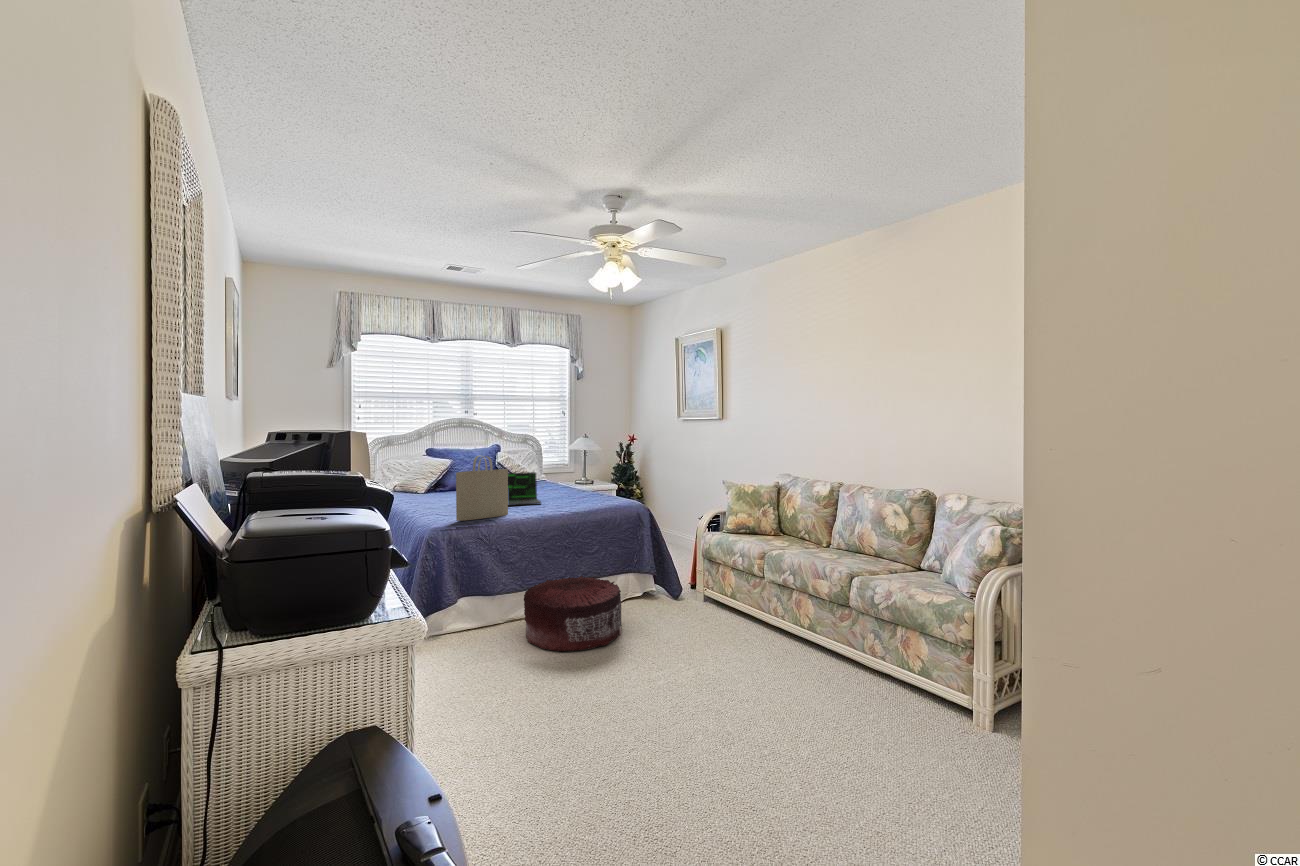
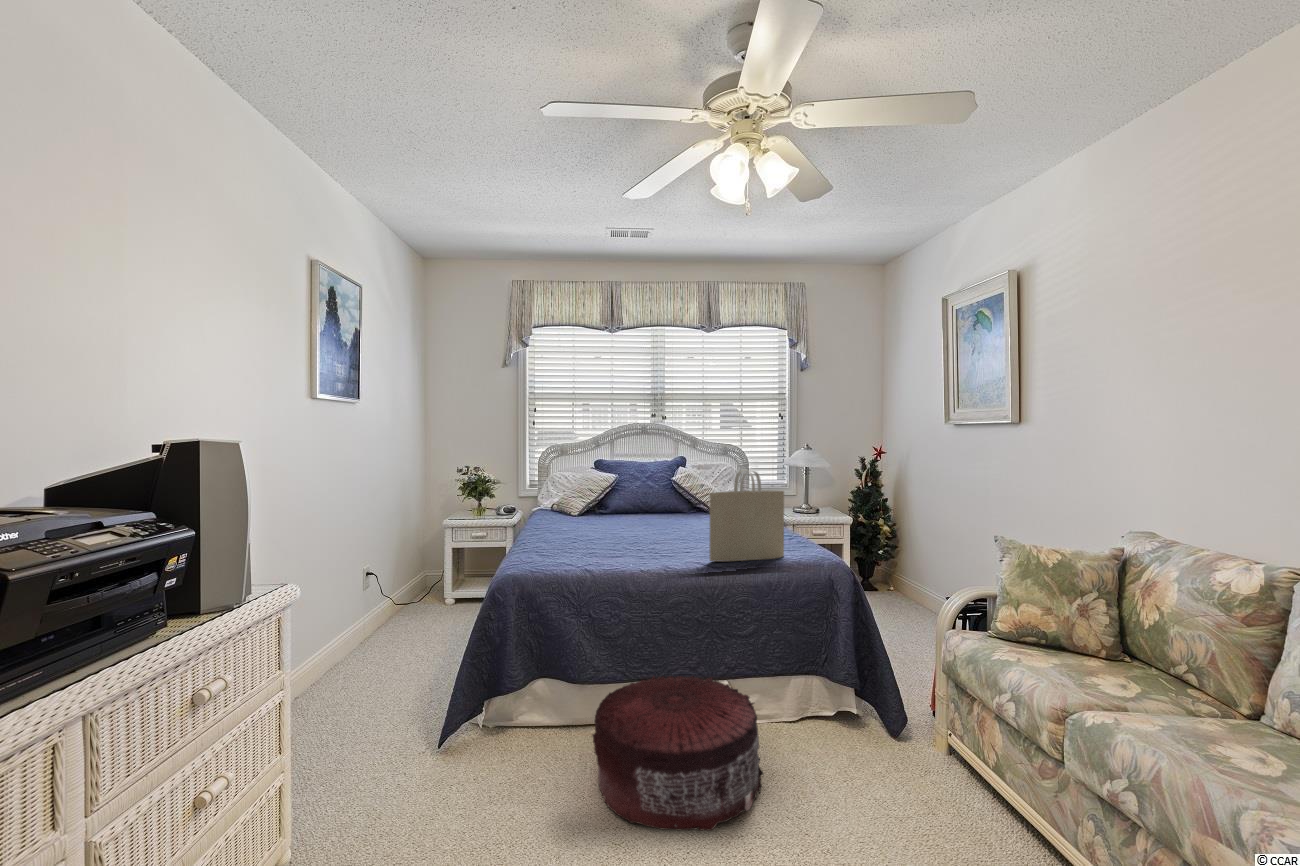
tote bag: present [456,456,508,521] -> present [710,470,784,562]
laptop: present [508,472,541,506] -> none [635,497,708,547]

